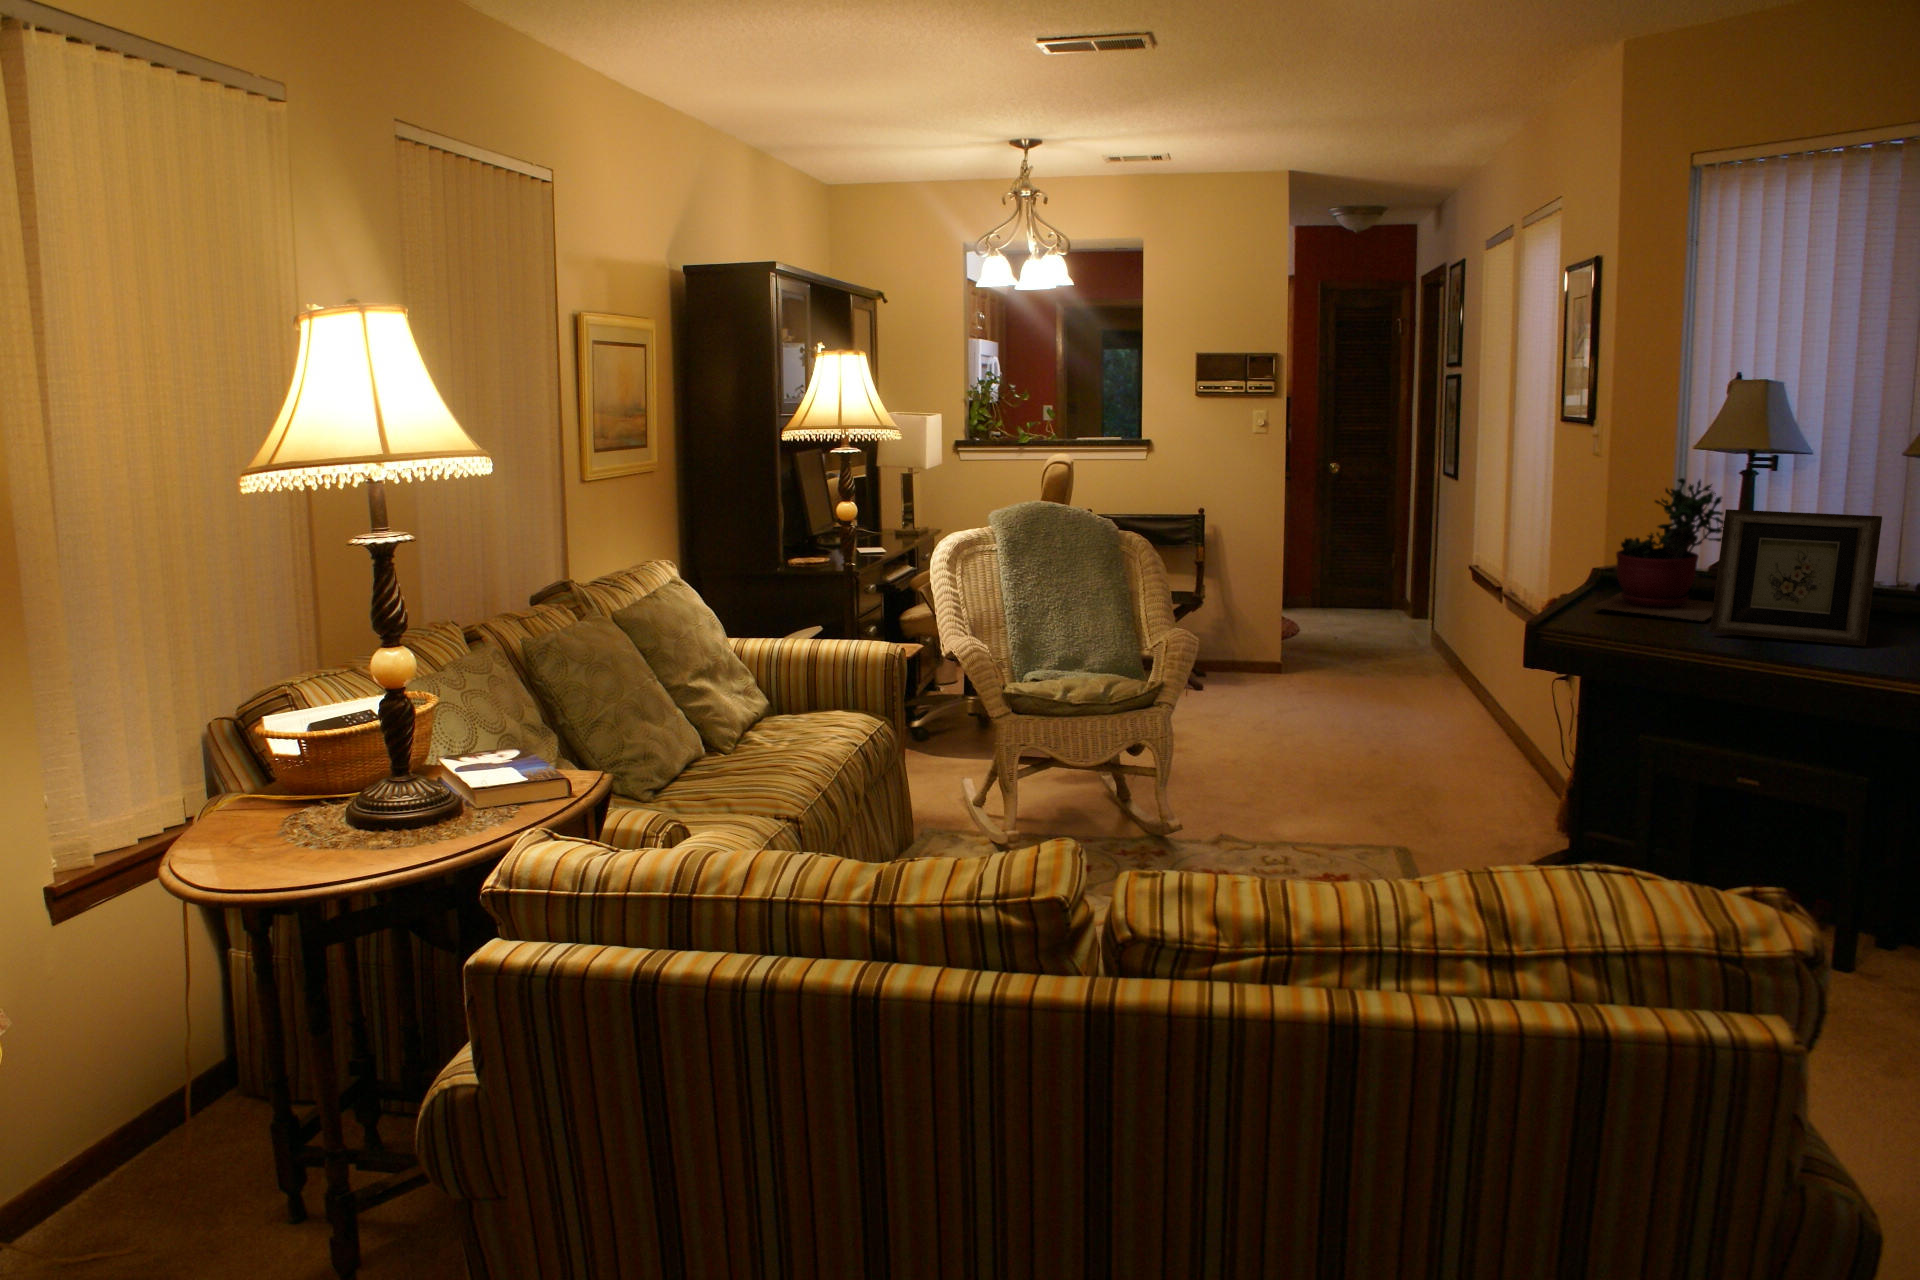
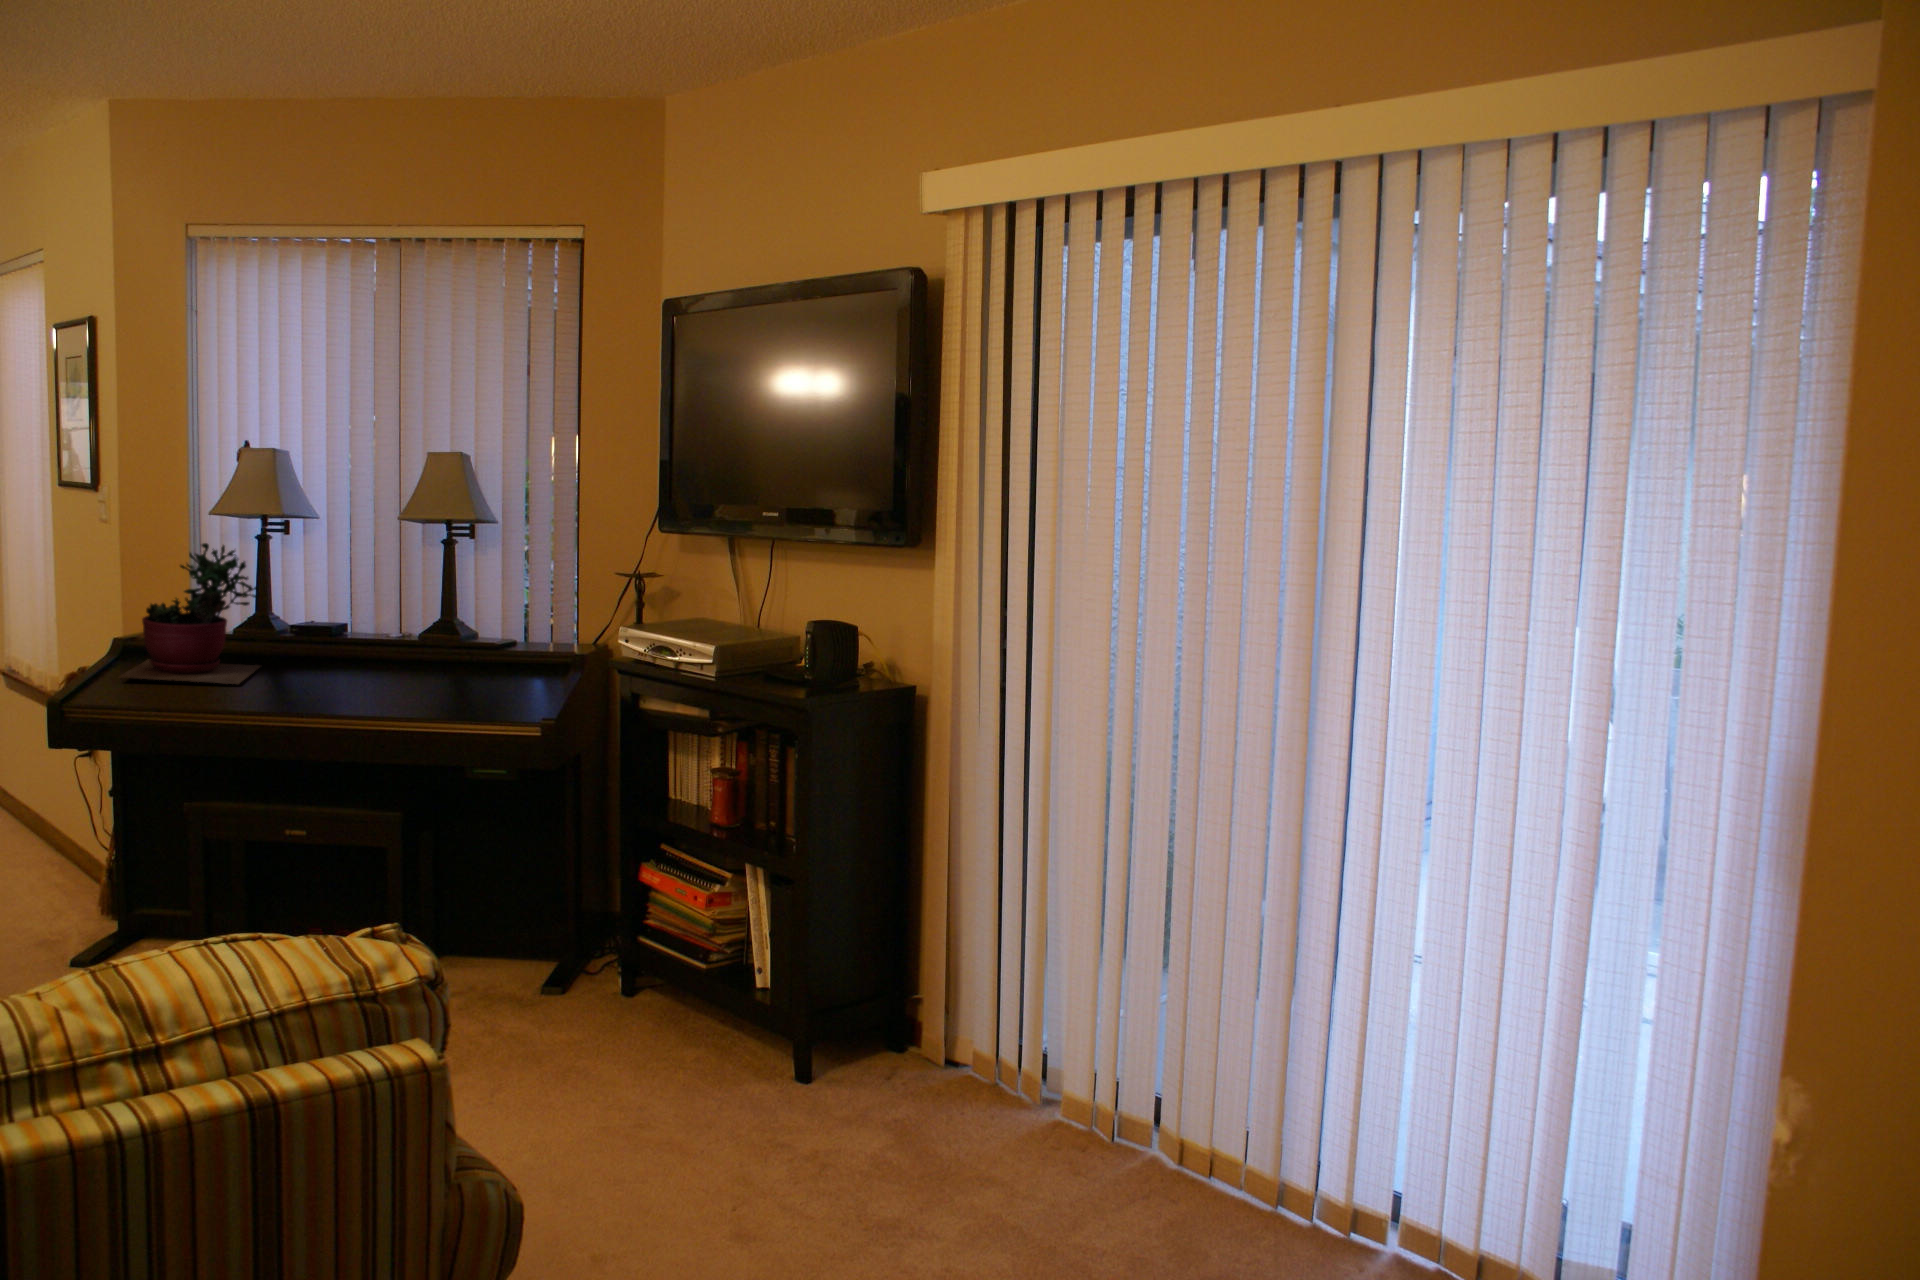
picture frame: present [1710,509,1882,646] -> none [248,575,392,698]

